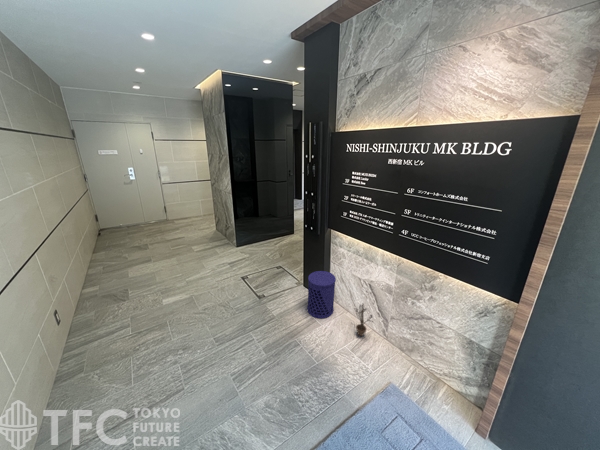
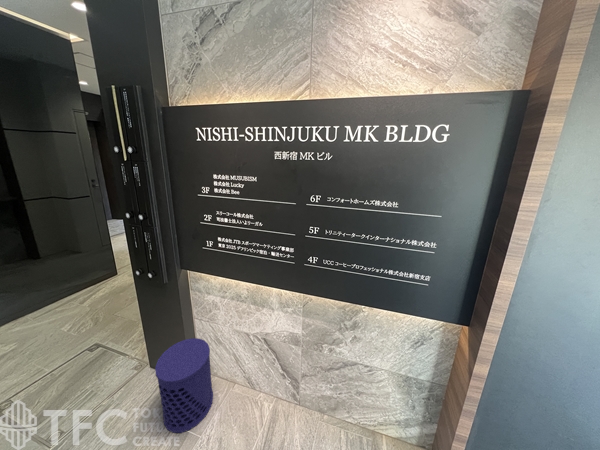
decorative plant: present [356,305,373,336] -> none [246,376,282,423]

